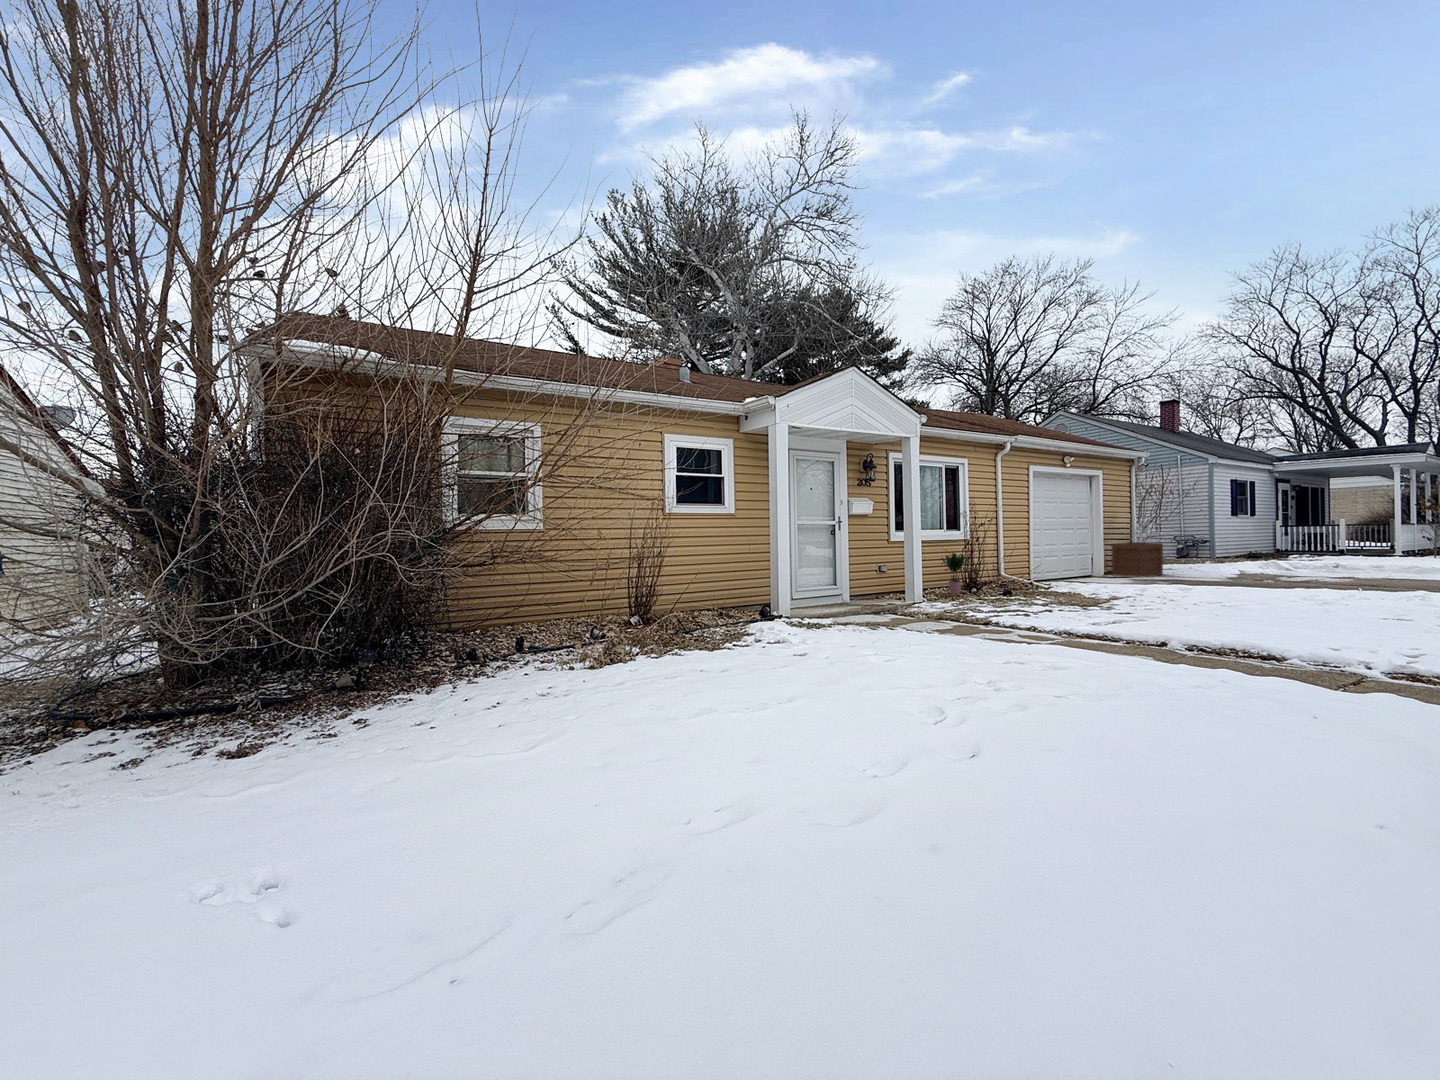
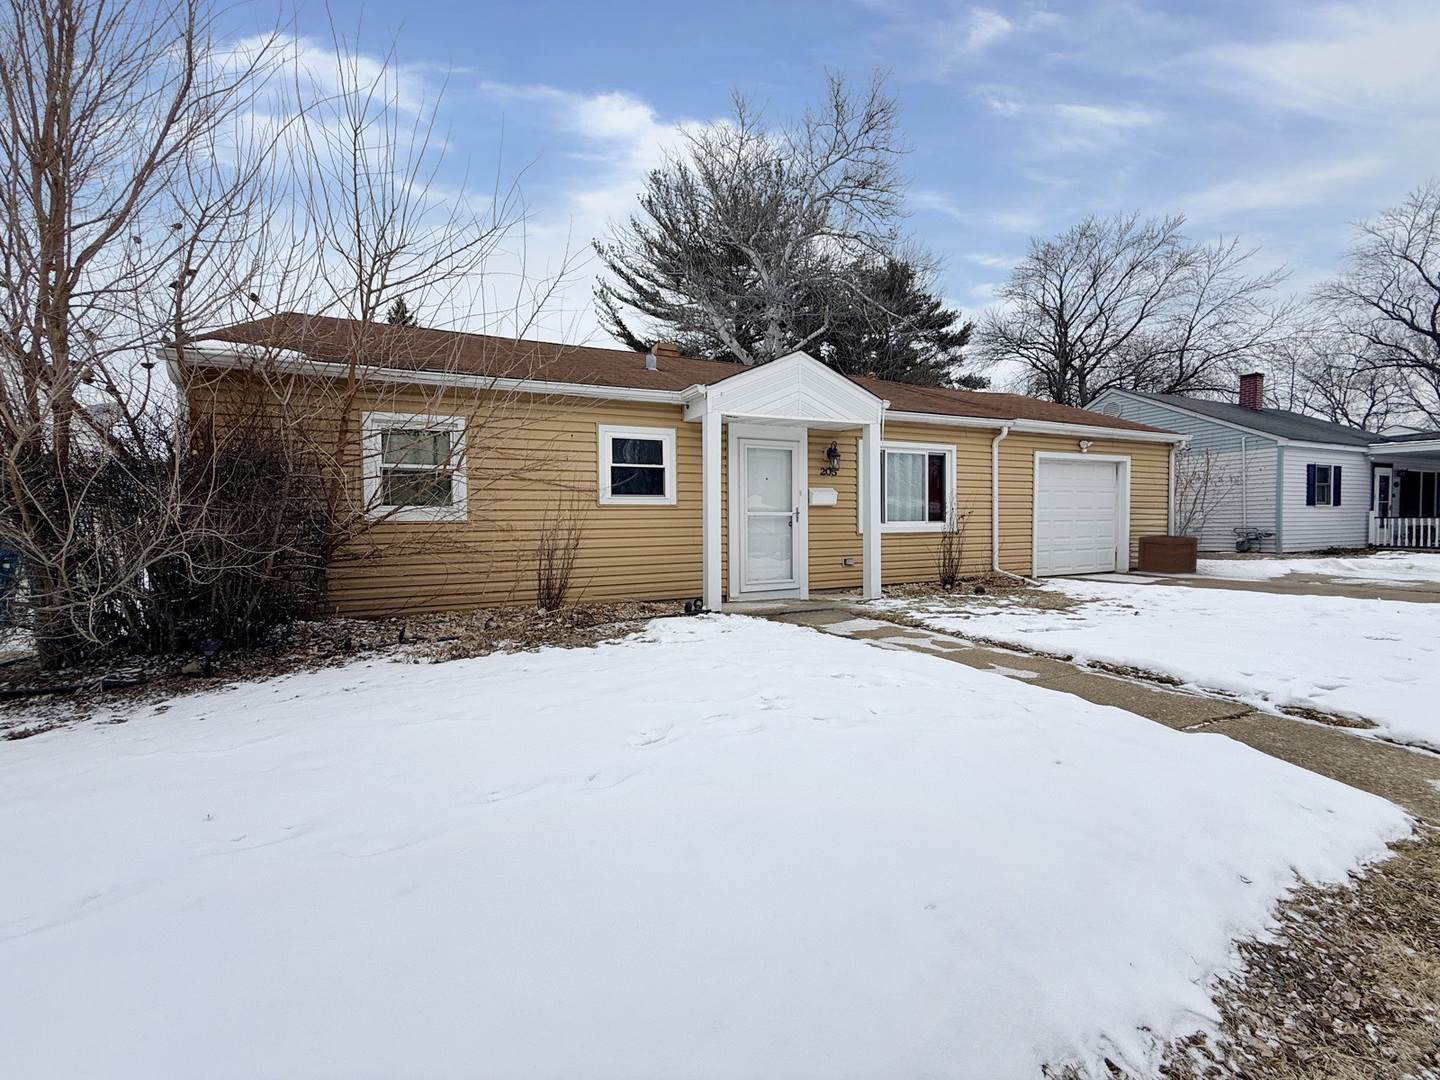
potted plant: present [941,553,970,594] -> none [915,545,948,589]

